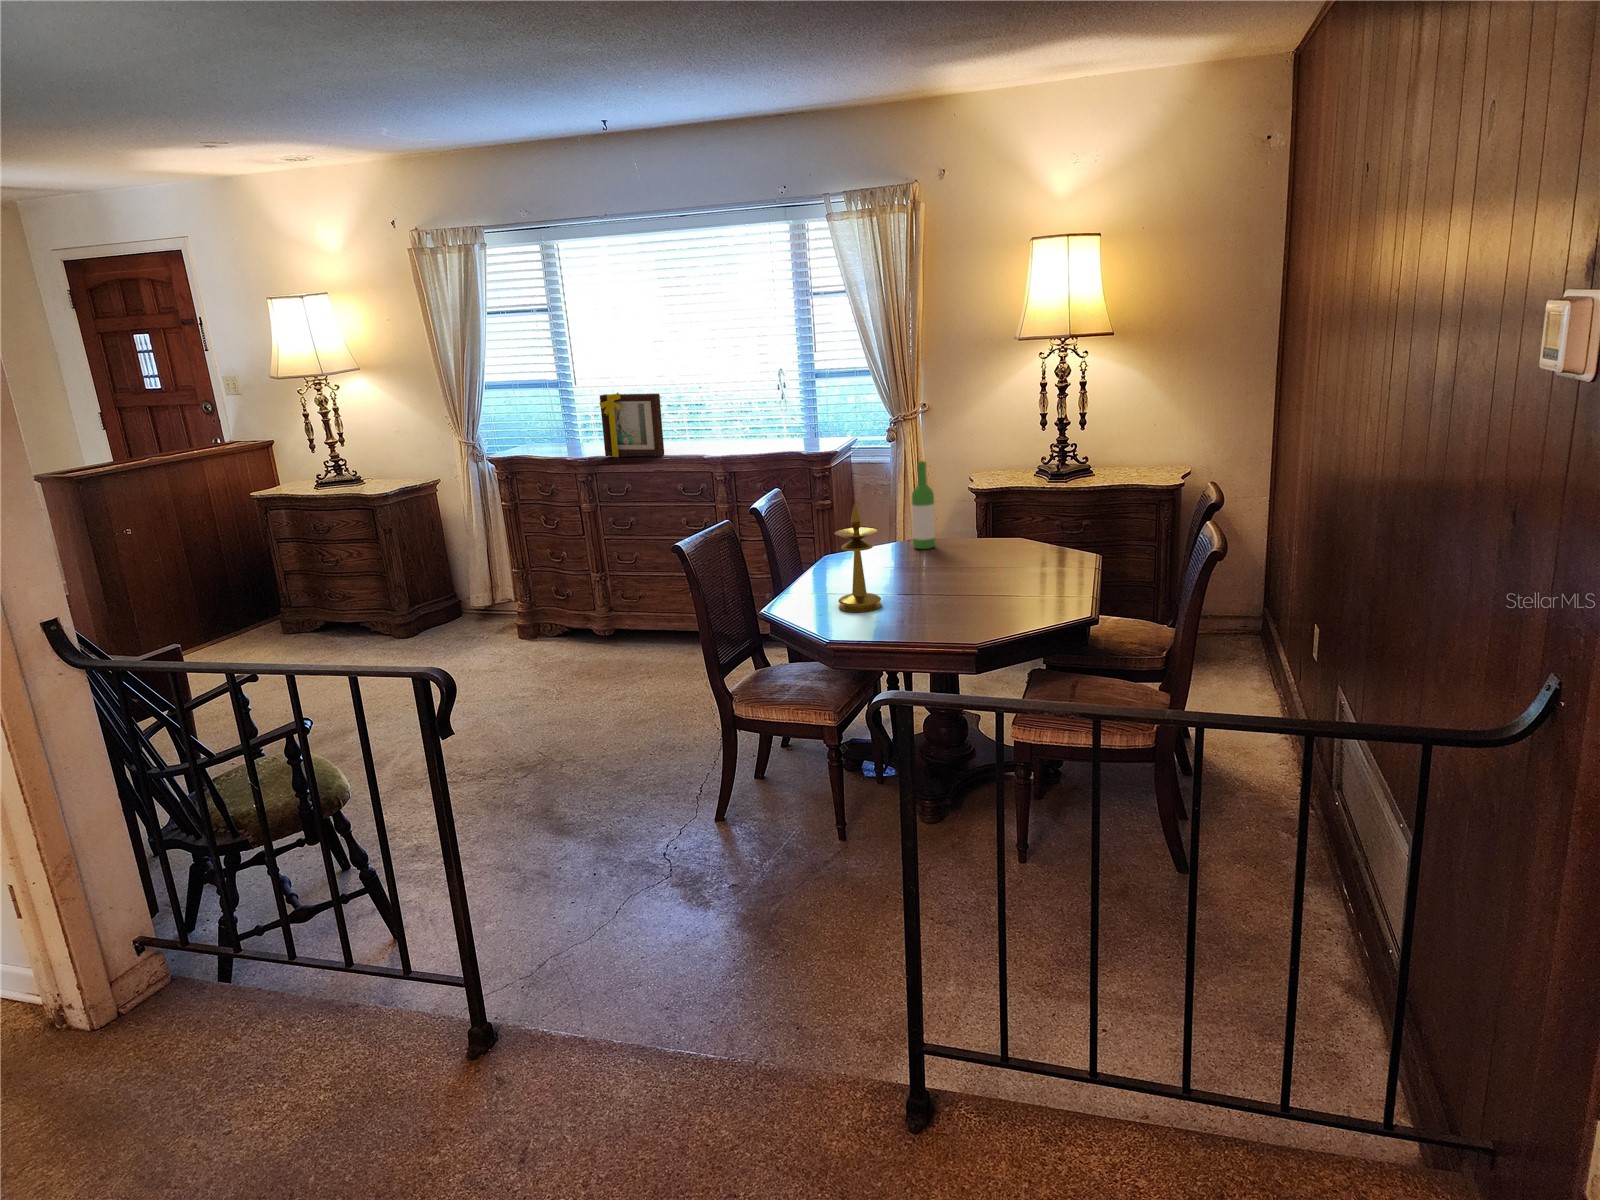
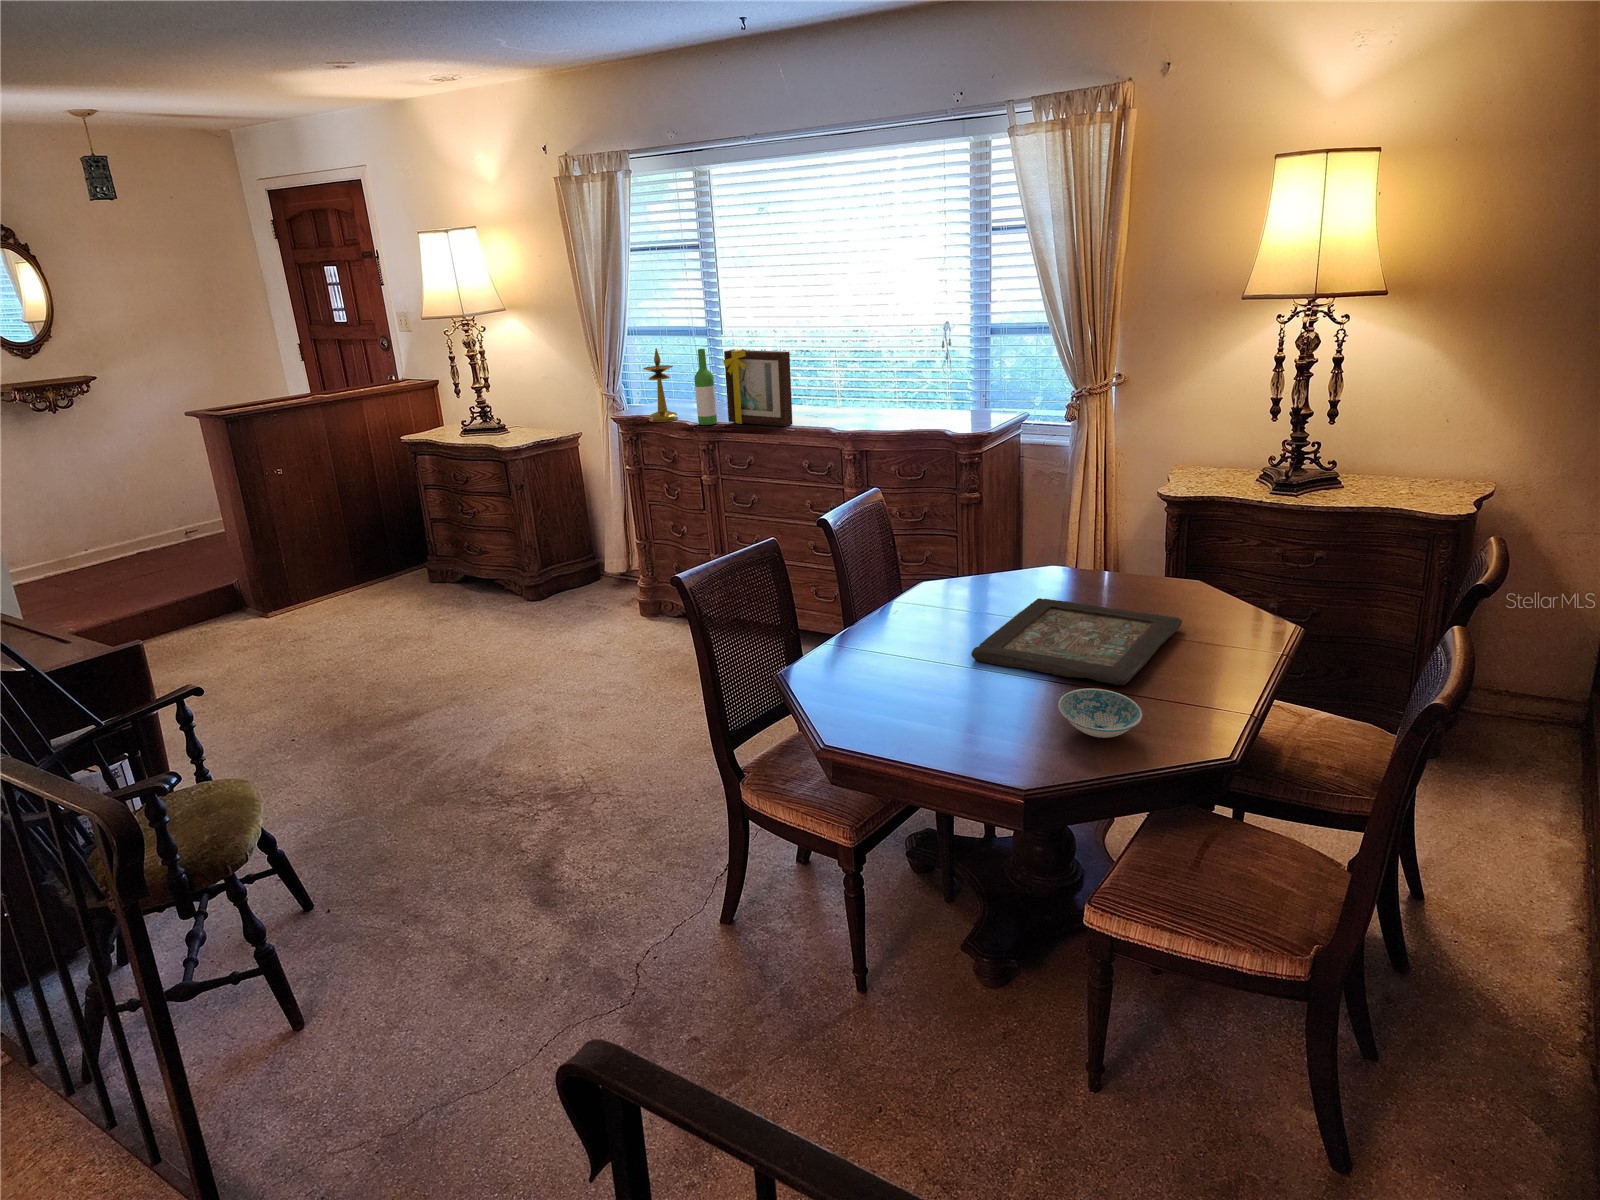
wine bottle: present [912,461,935,549] -> present [695,349,717,425]
candlestick: present [834,504,882,612] -> present [643,348,678,422]
decorative tray: none [893,551,1025,589] -> present [971,598,1182,685]
ceramic bowl: none [973,586,1029,613] -> present [1058,688,1142,738]

